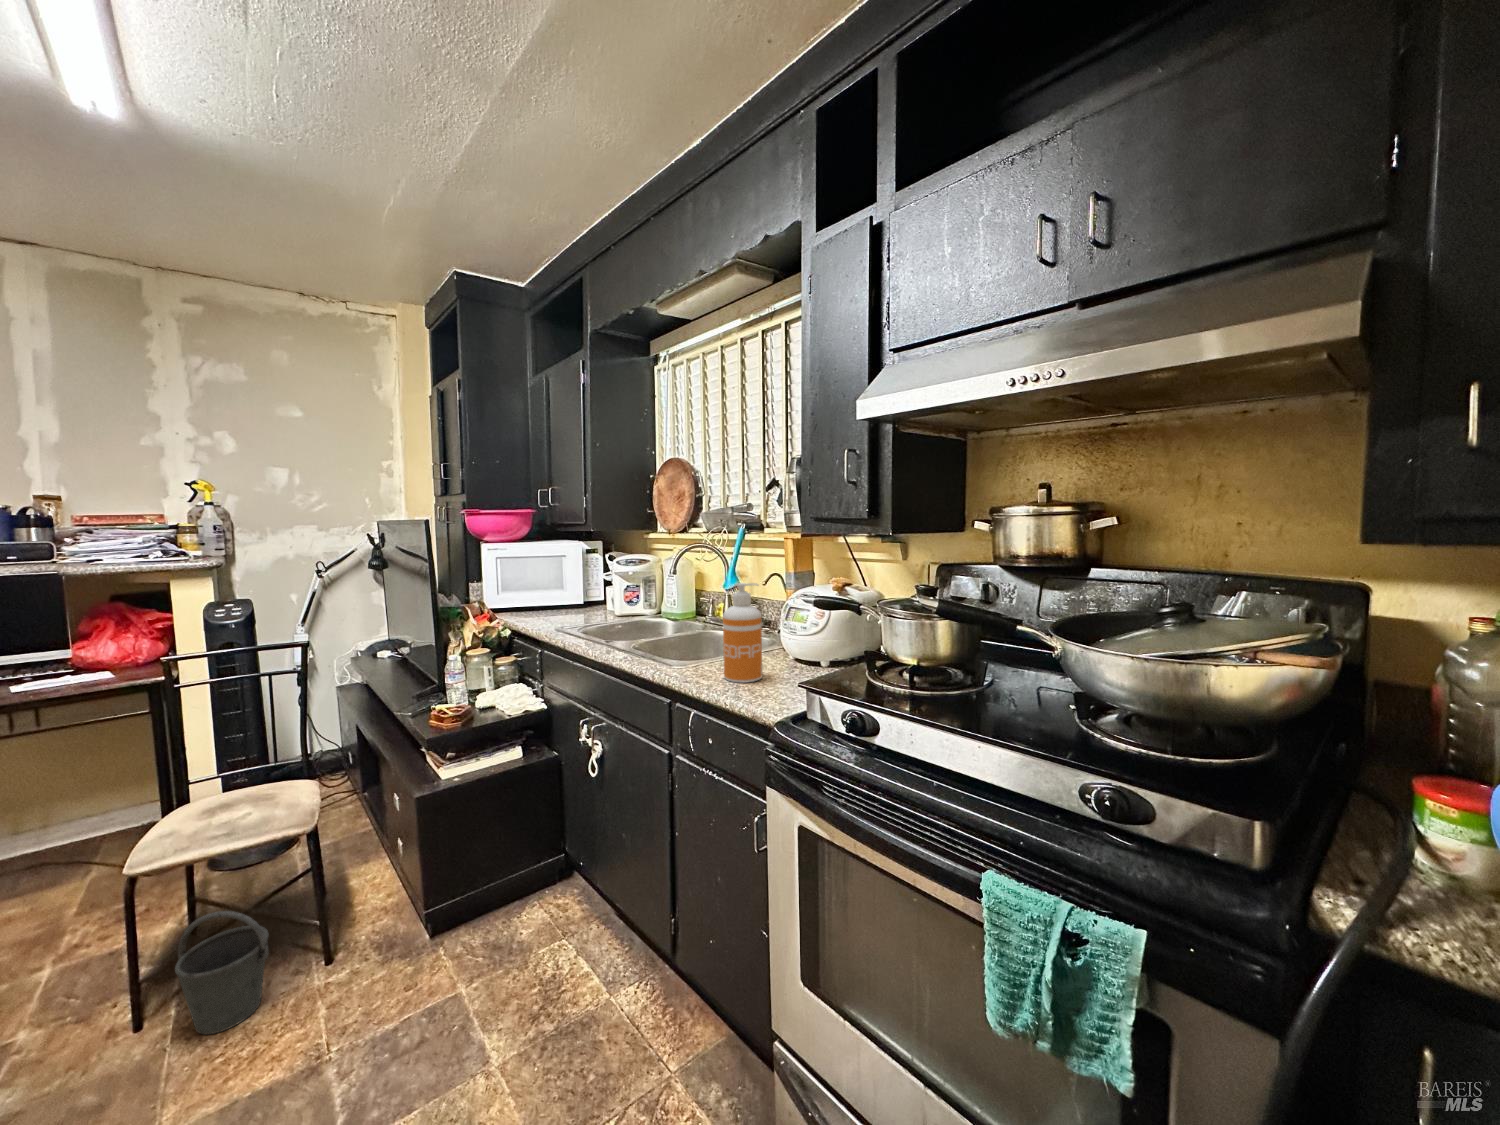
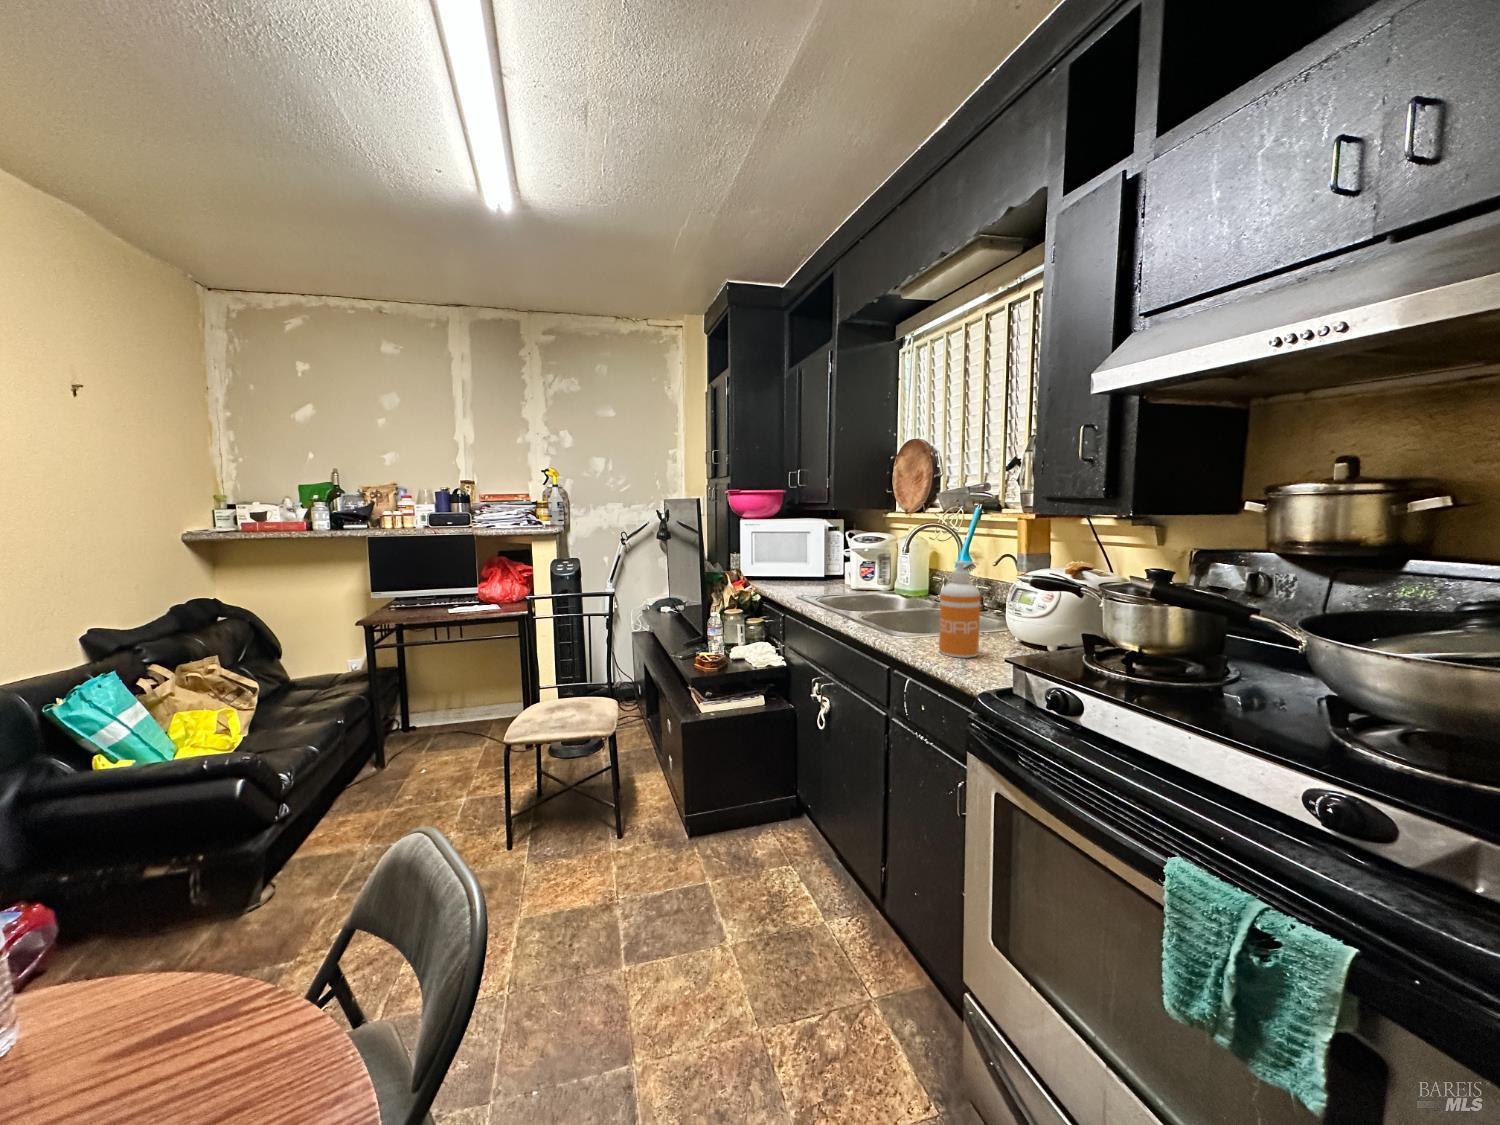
bucket: present [175,911,269,1034] -> none [532,778,584,862]

